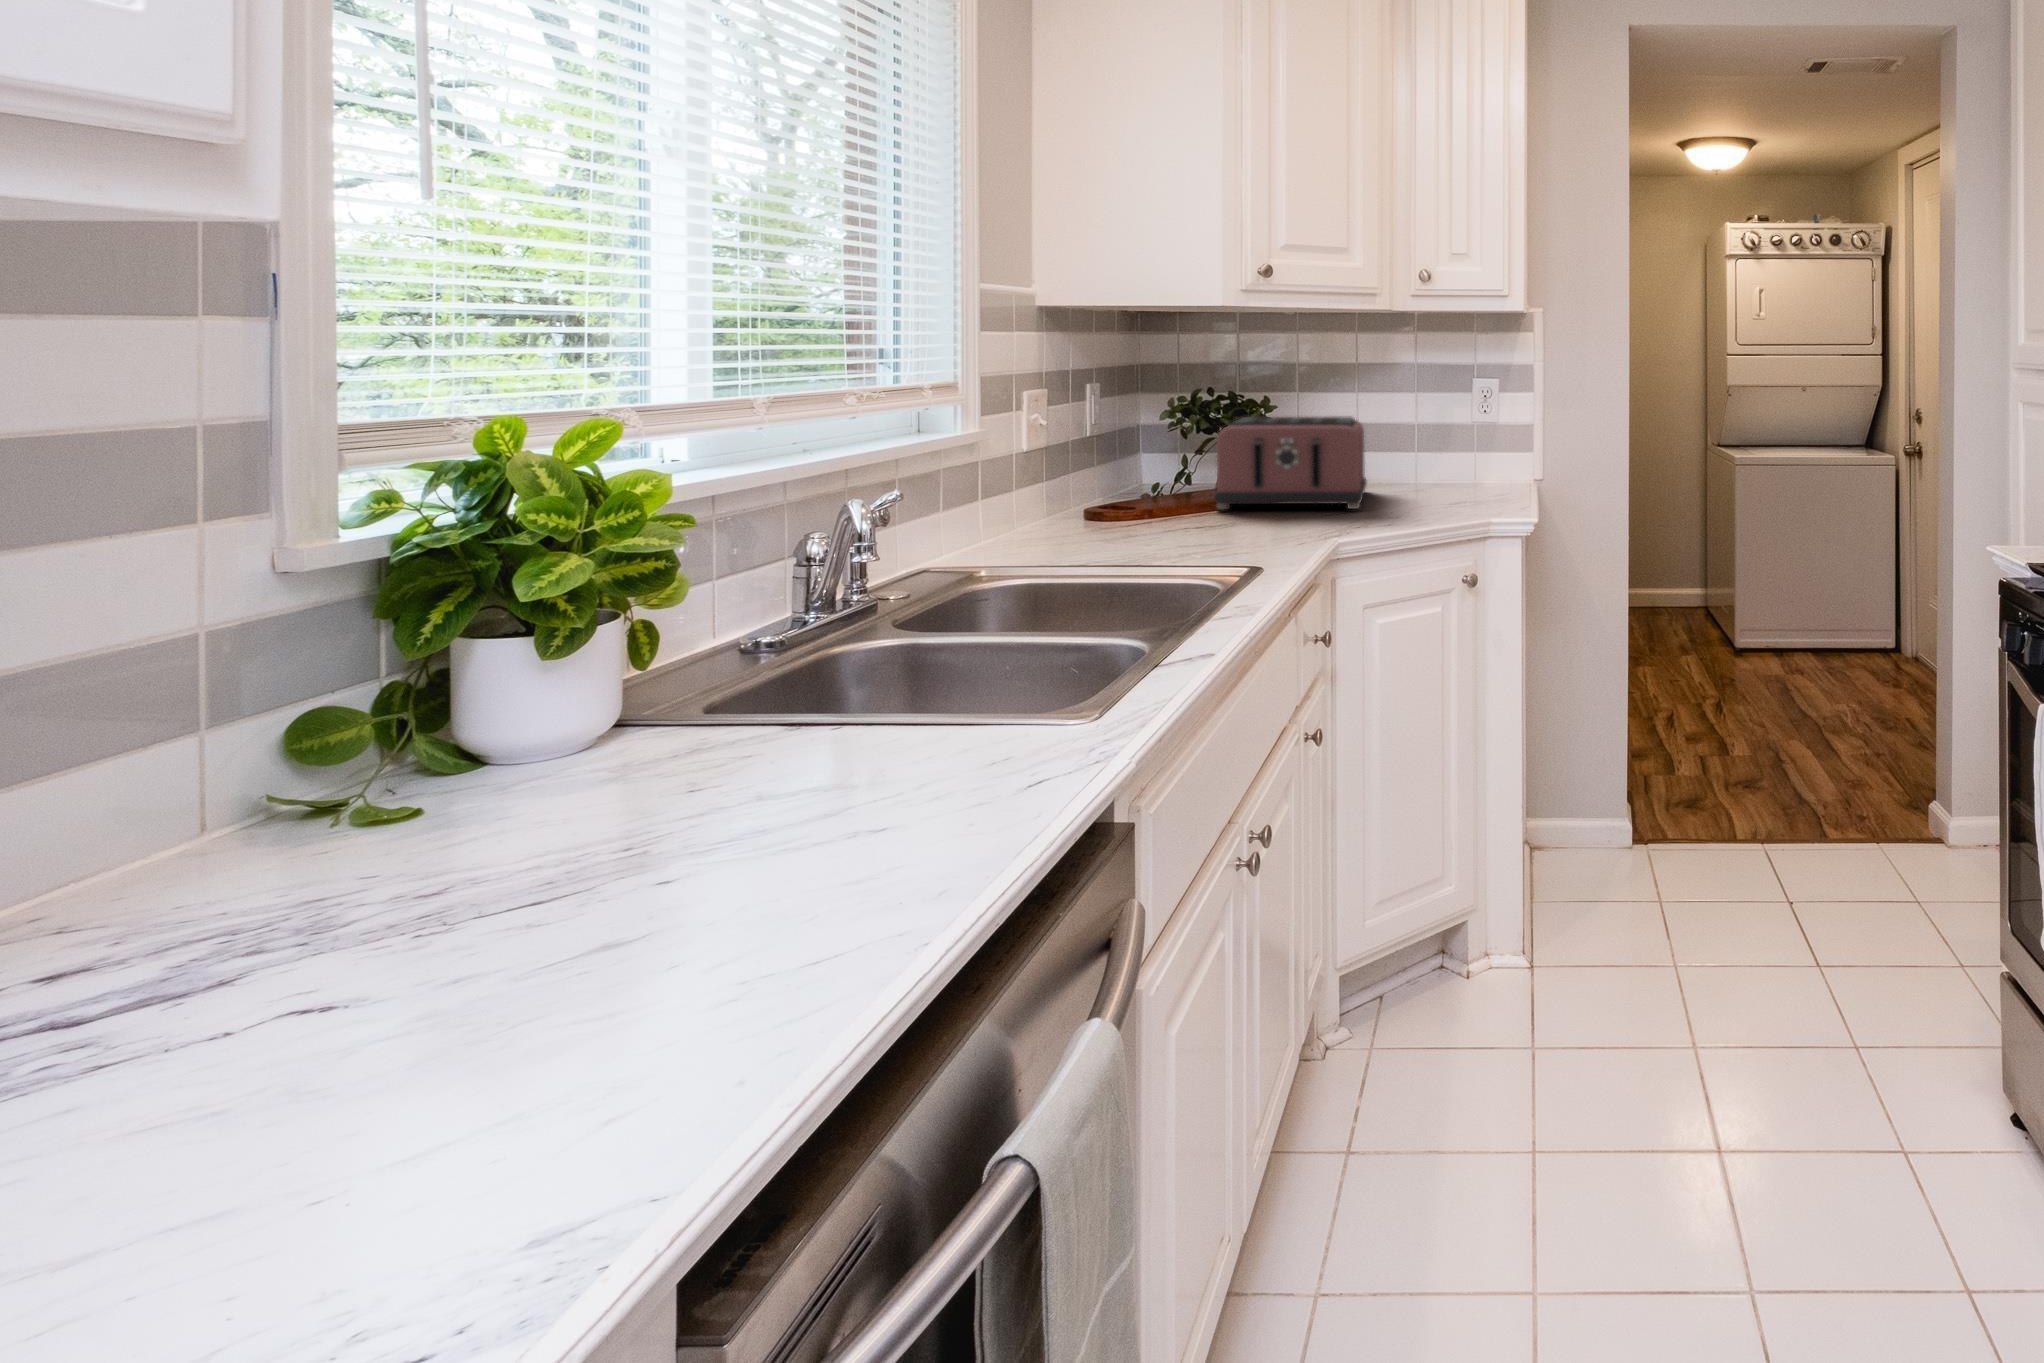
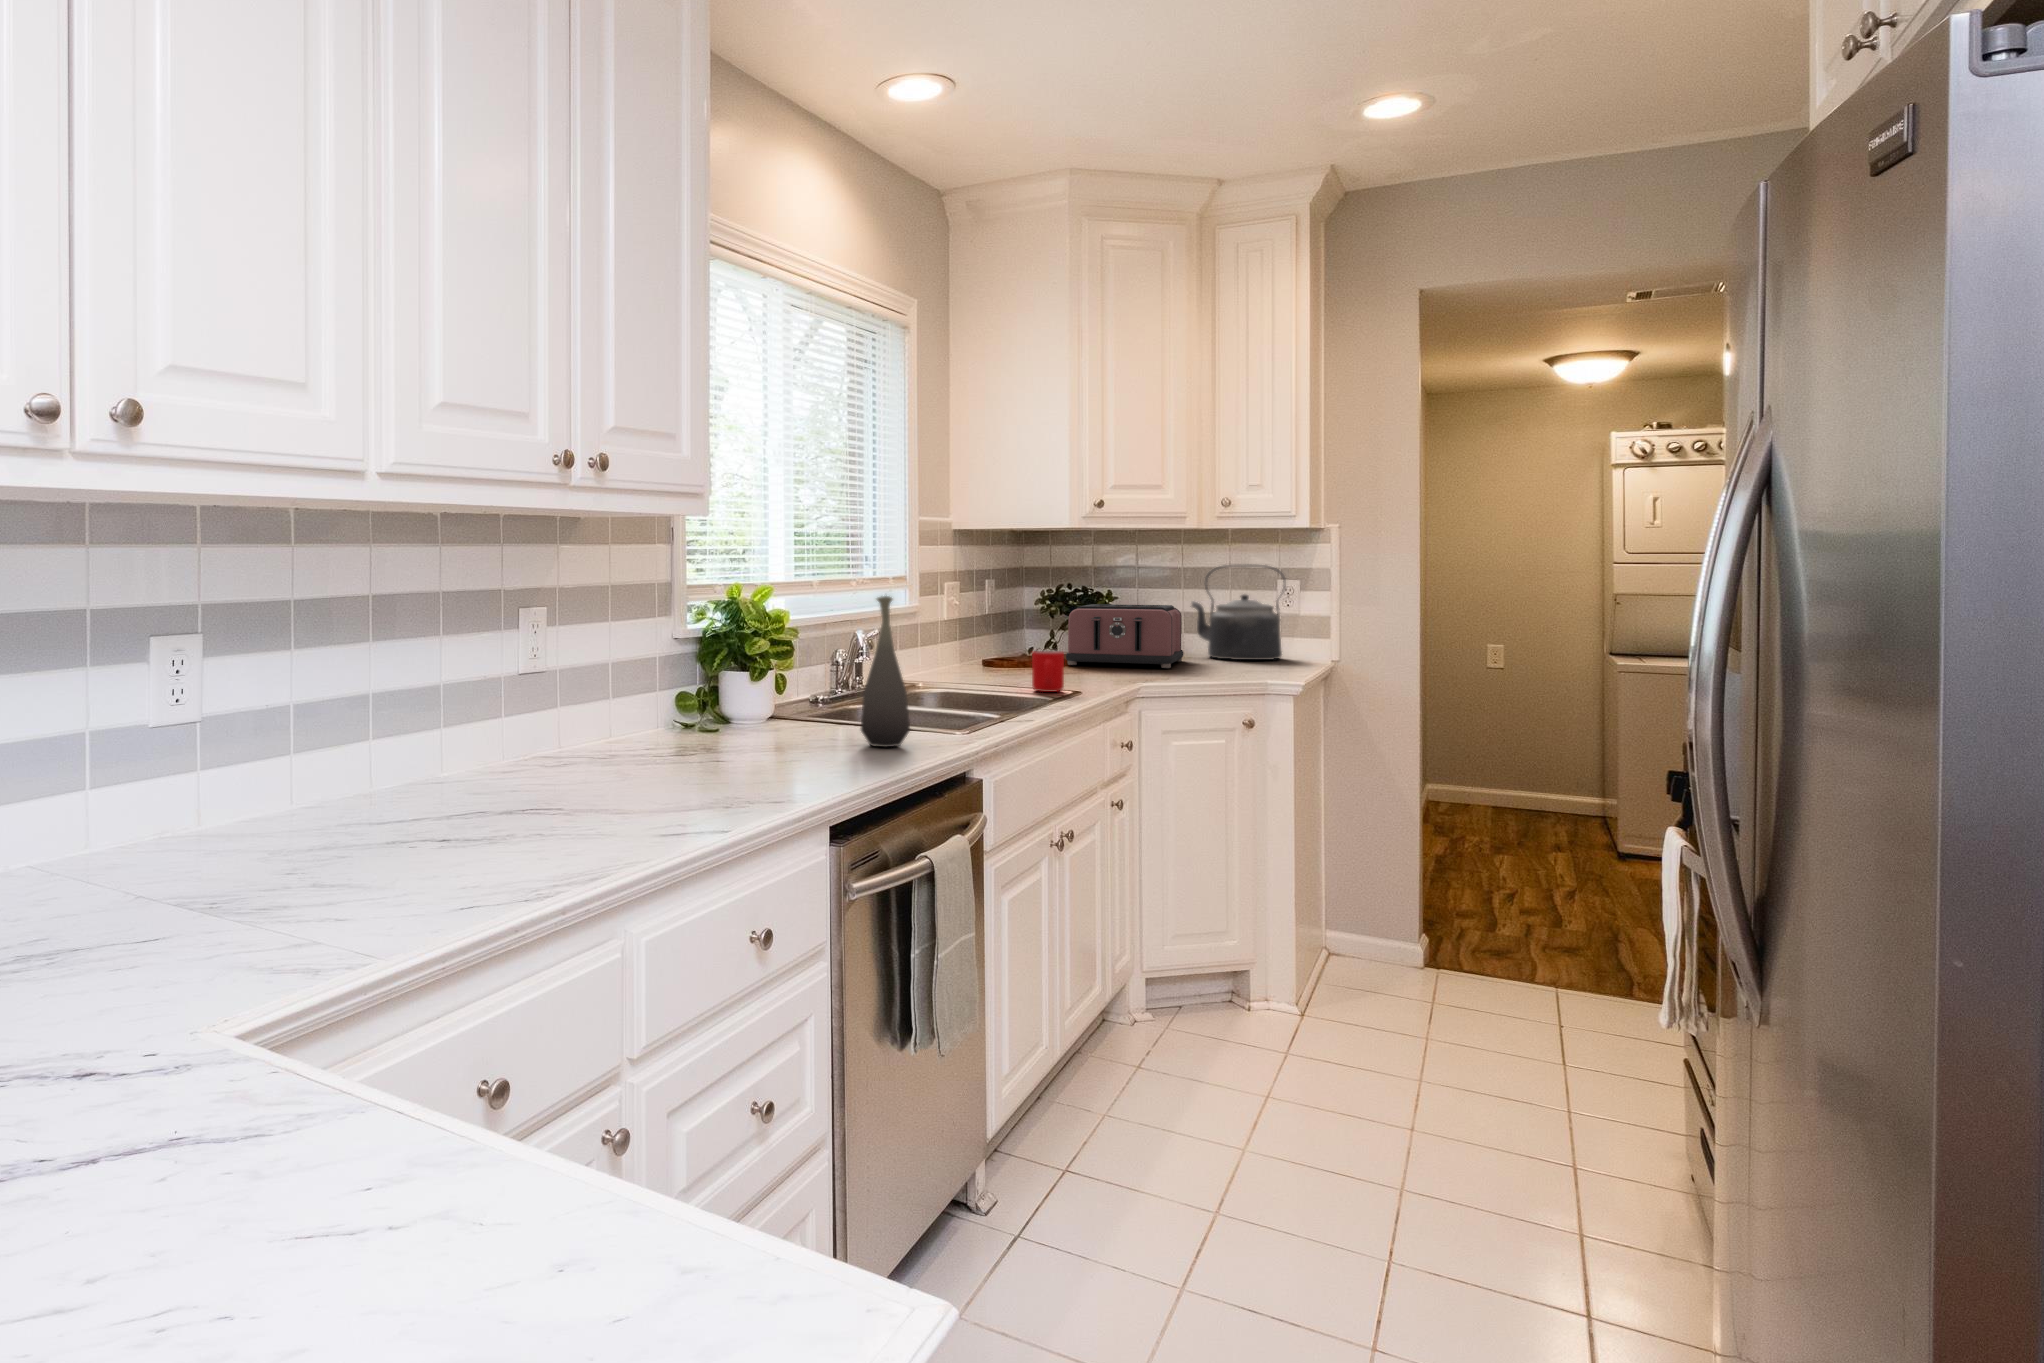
kettle: none [1369,360,1485,486] -> present [1192,565,1286,660]
bottle: none [720,466,877,899] -> present [861,596,910,747]
mug: none [1172,509,1226,582] -> present [1032,650,1064,692]

